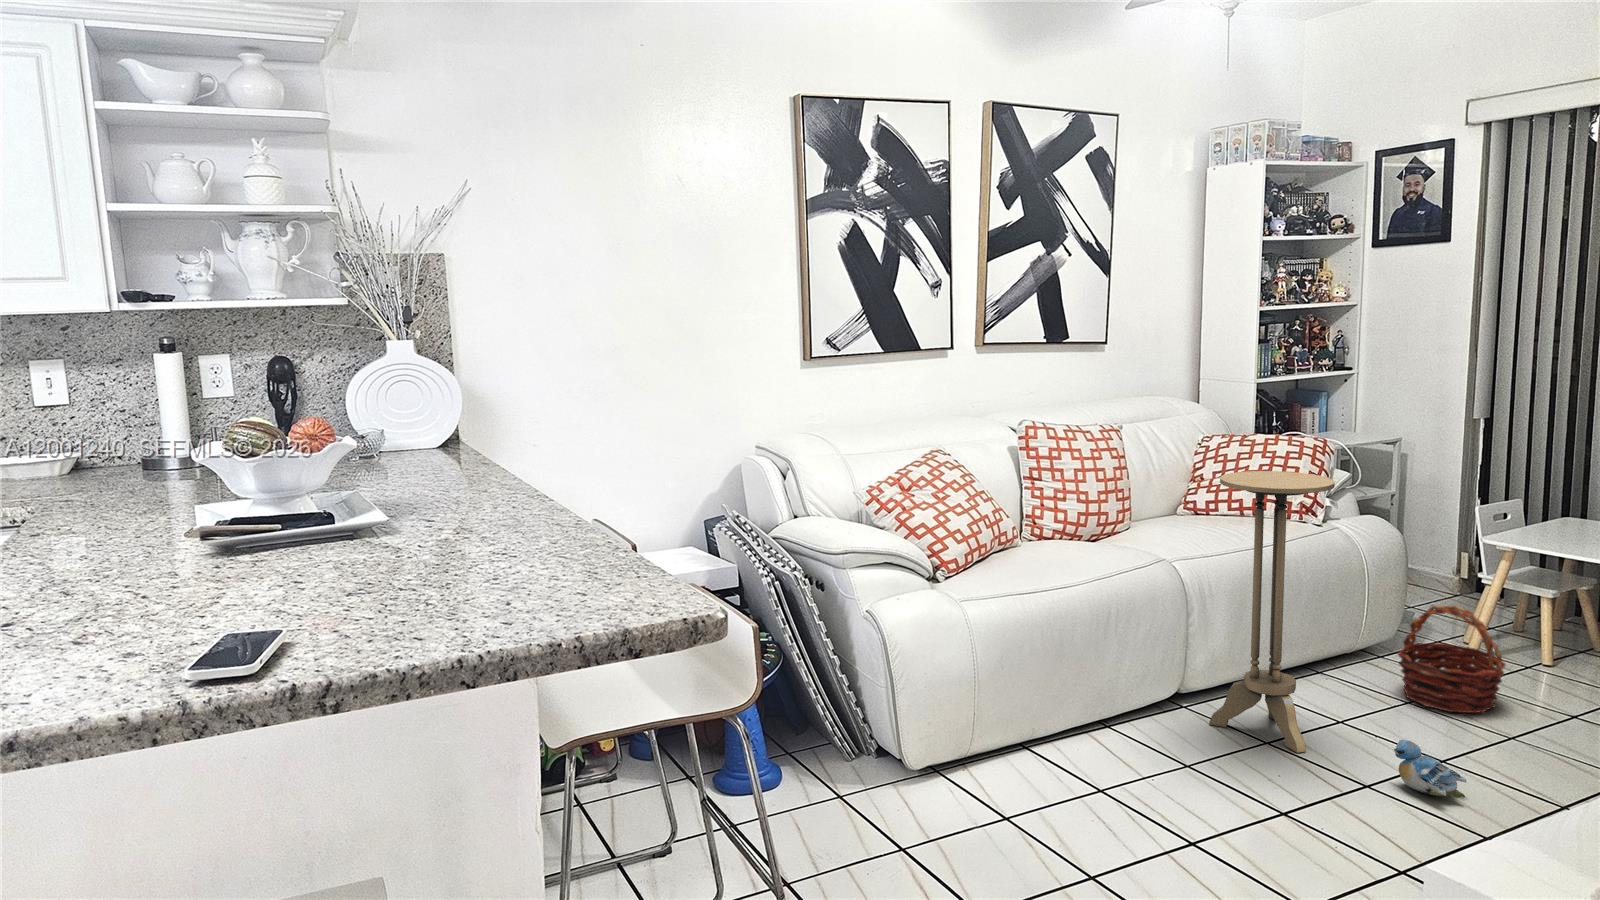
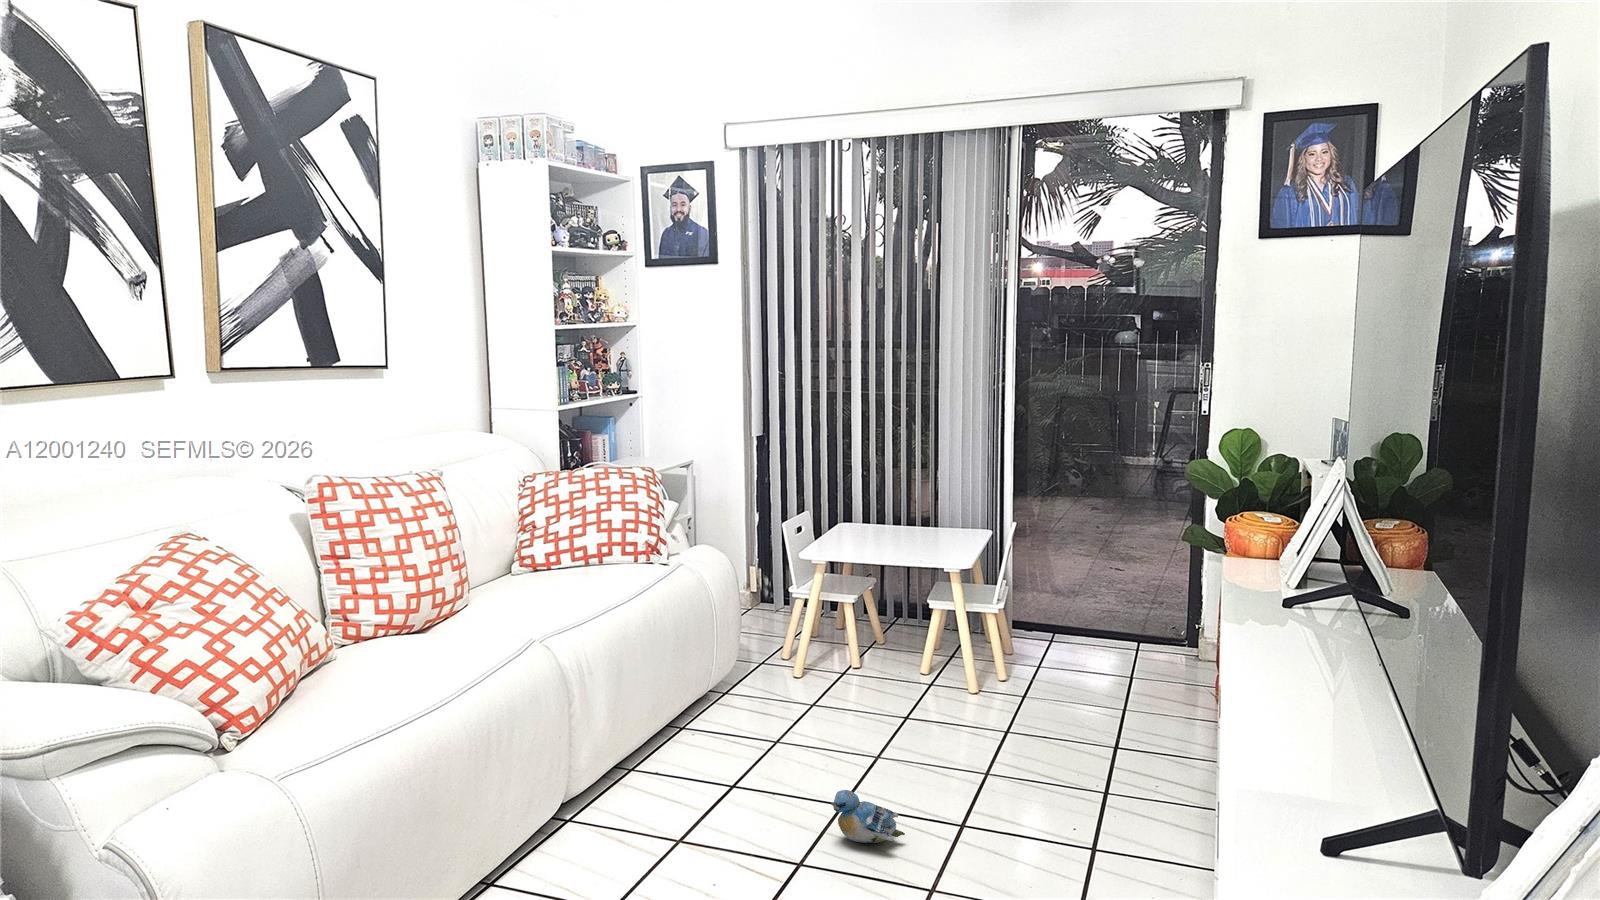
side table: present [1209,471,1335,753] -> none [614,509,739,838]
basket: present [1398,606,1506,713] -> none [766,625,860,736]

